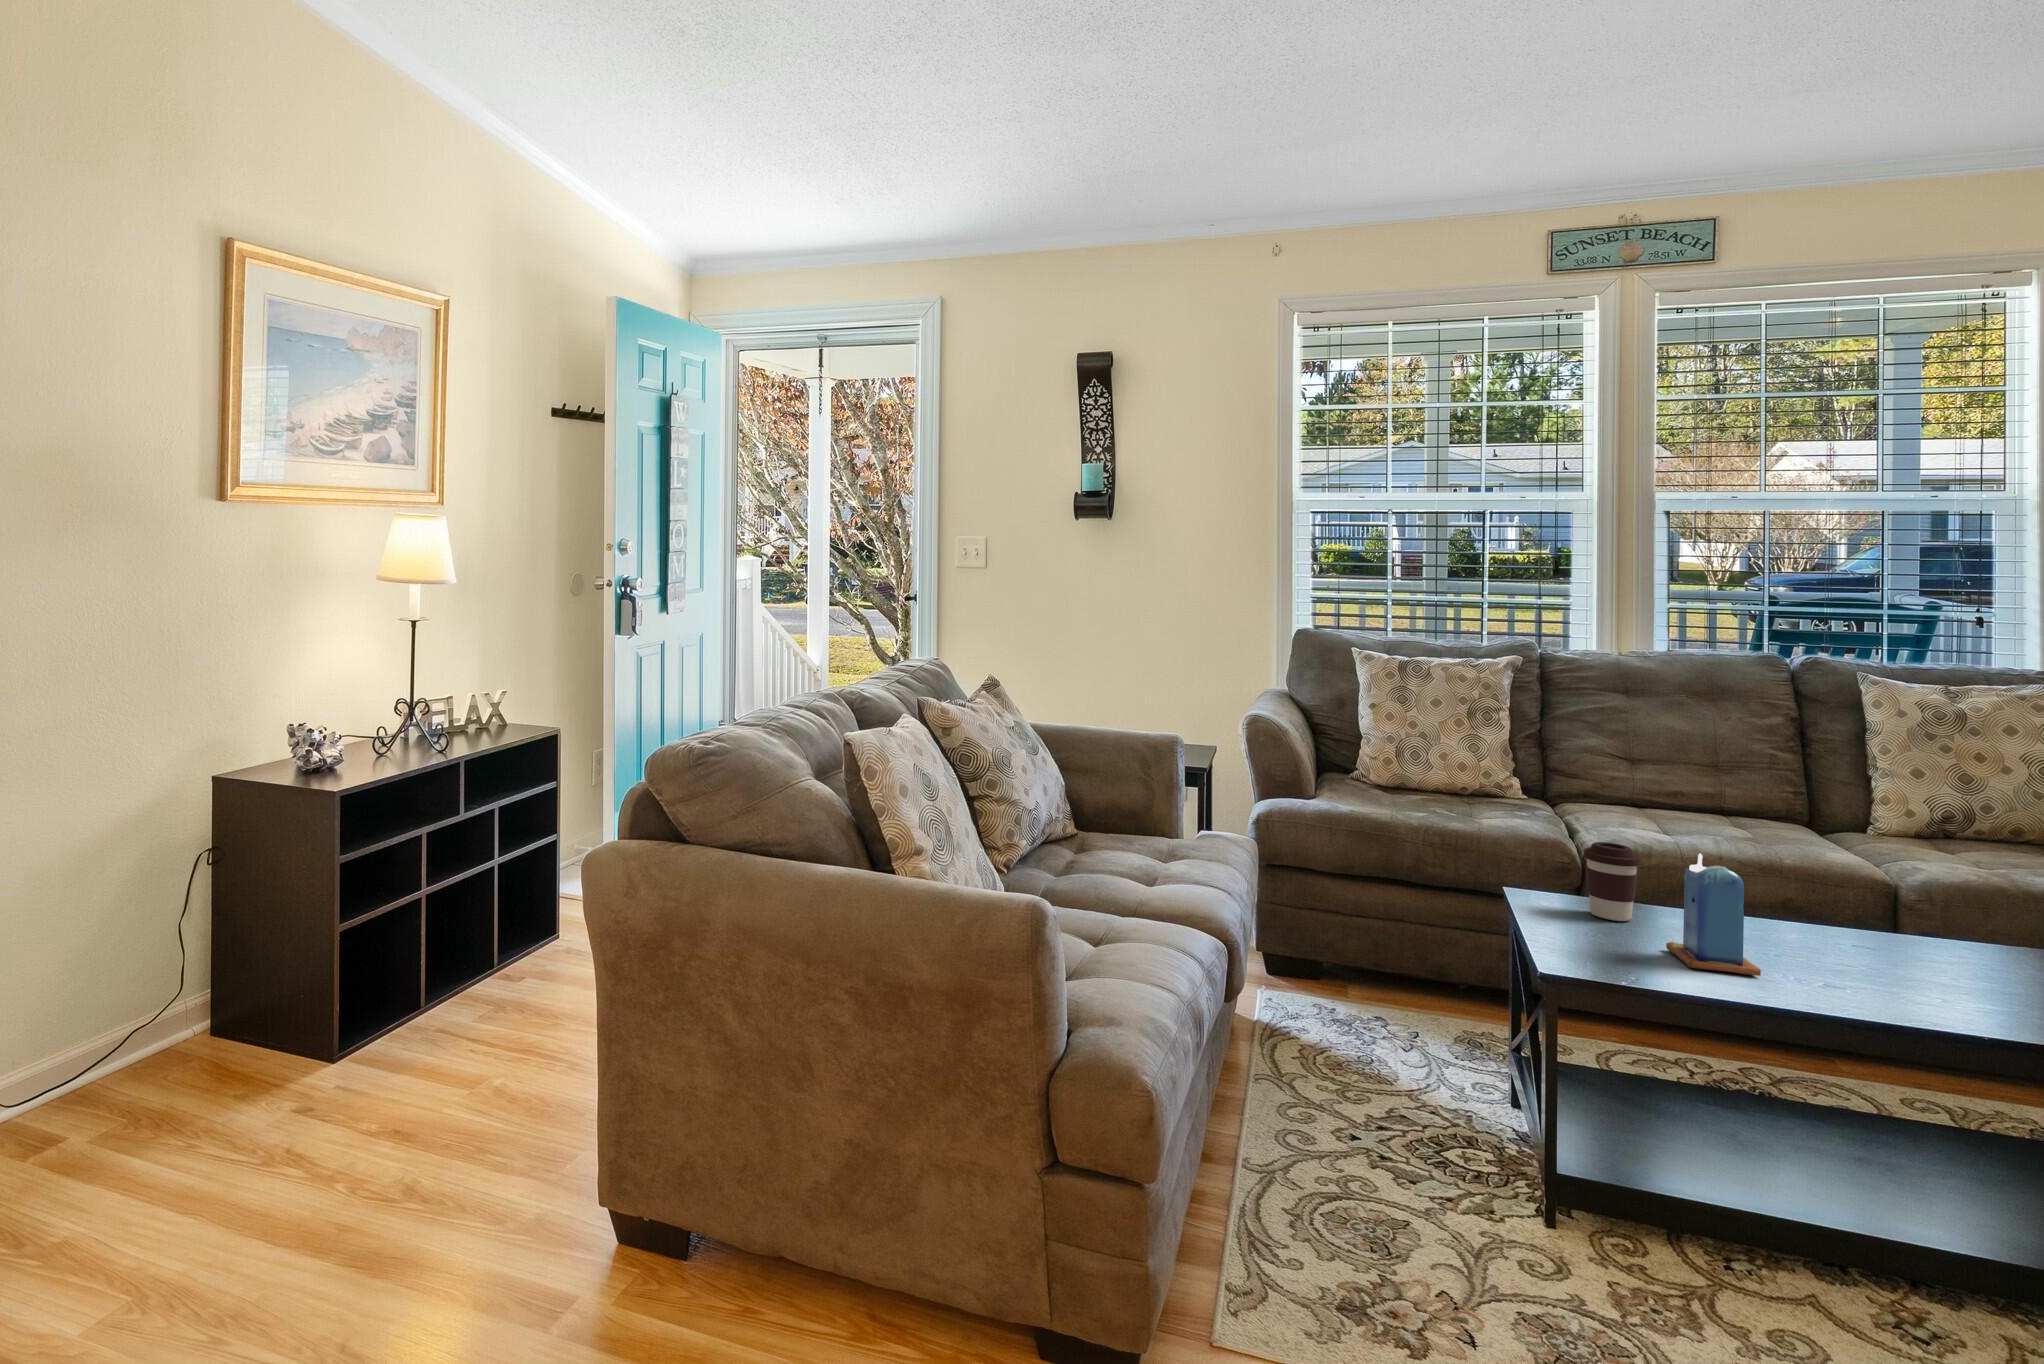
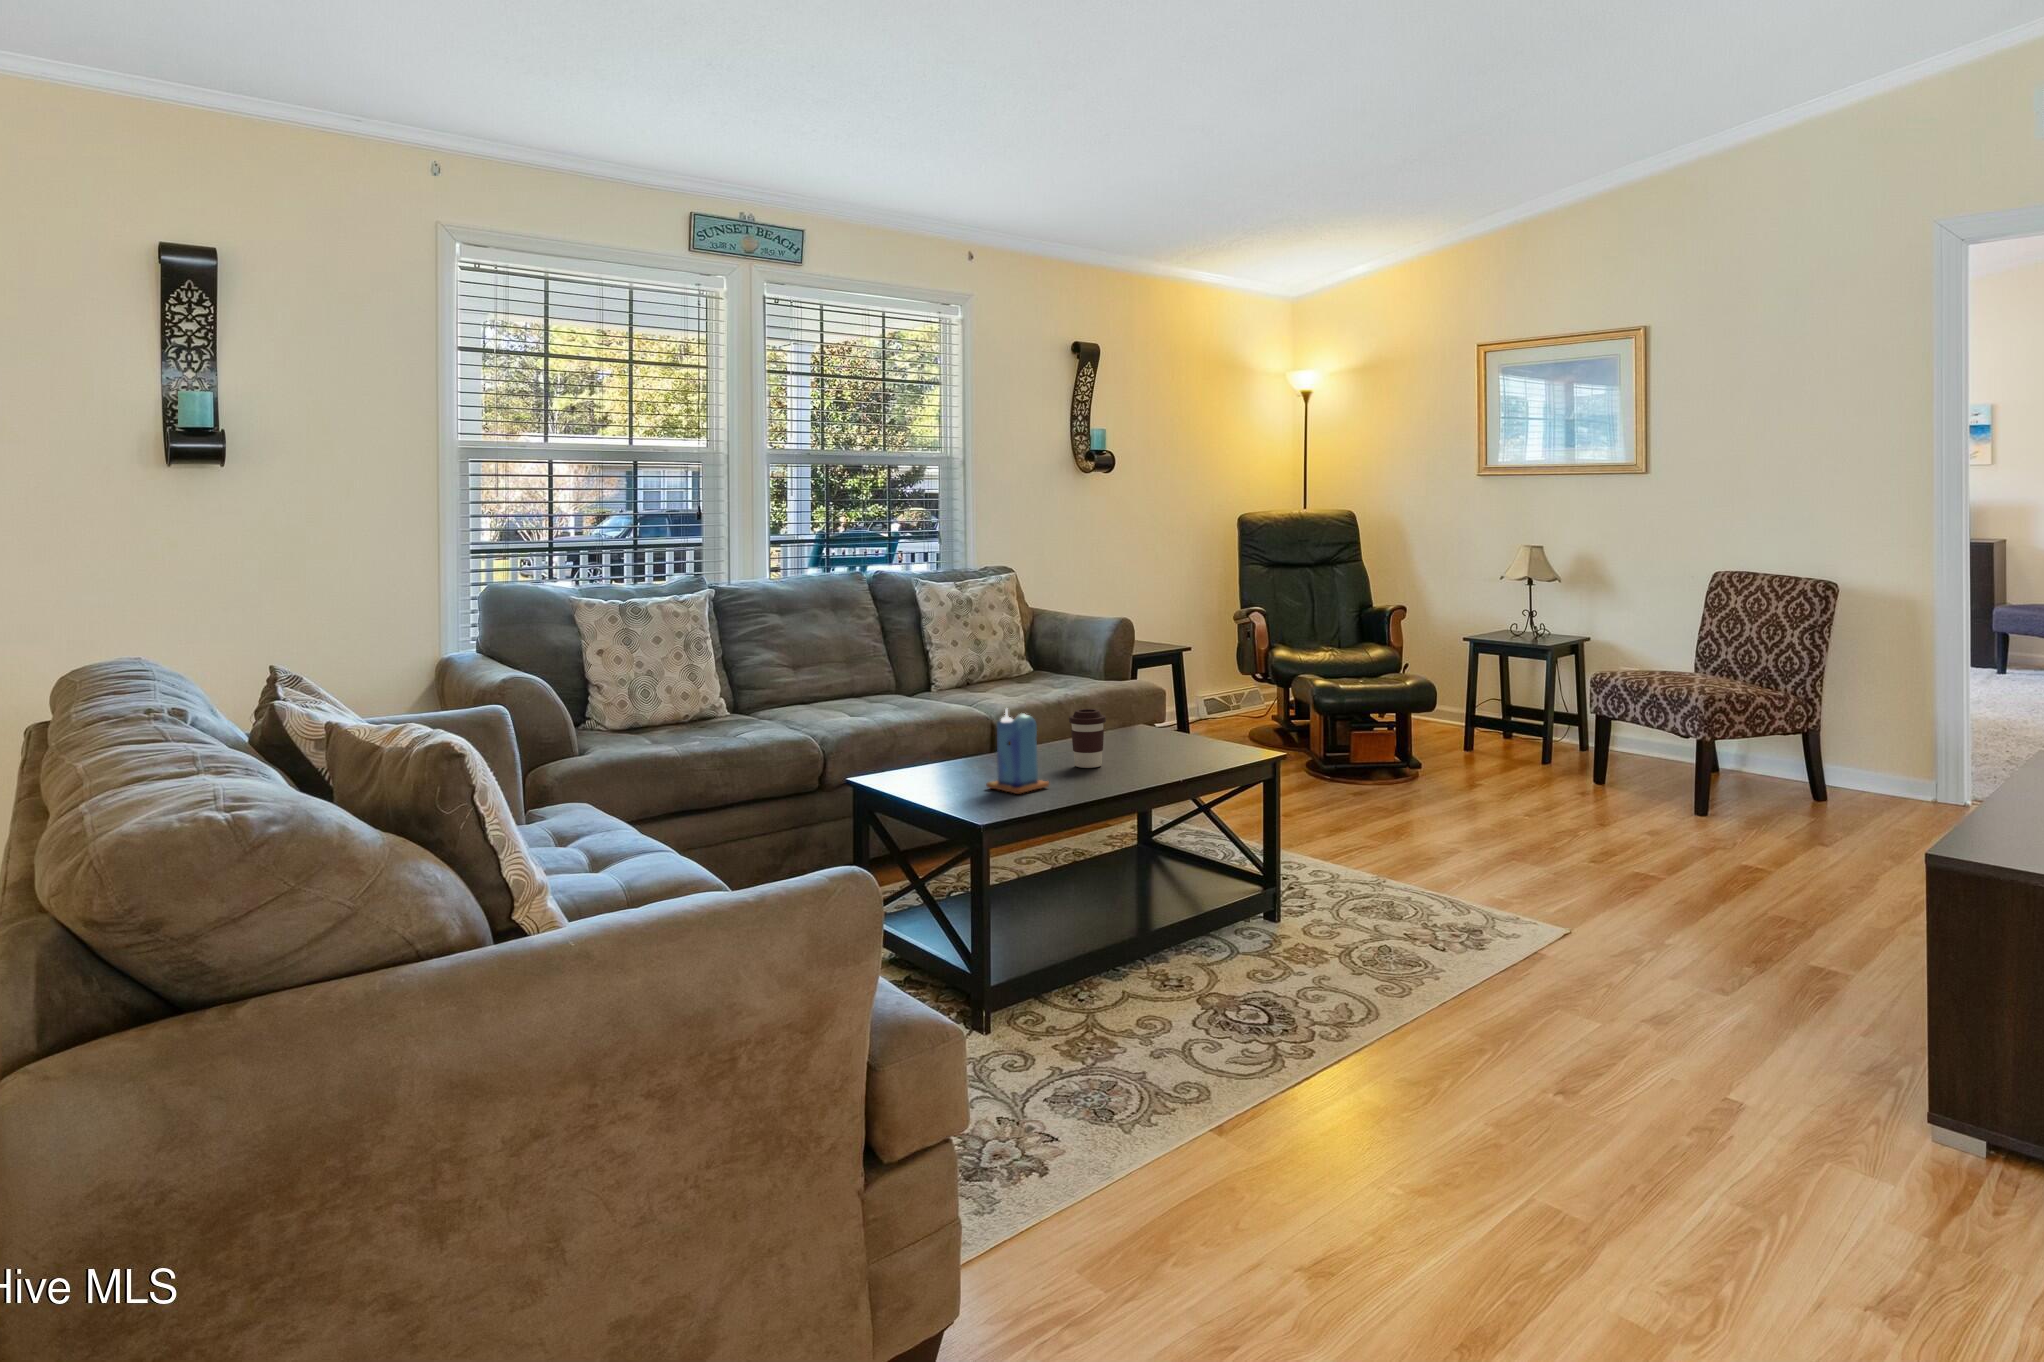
coffee cup: present [1584,842,1641,921] -> present [1069,709,1106,768]

